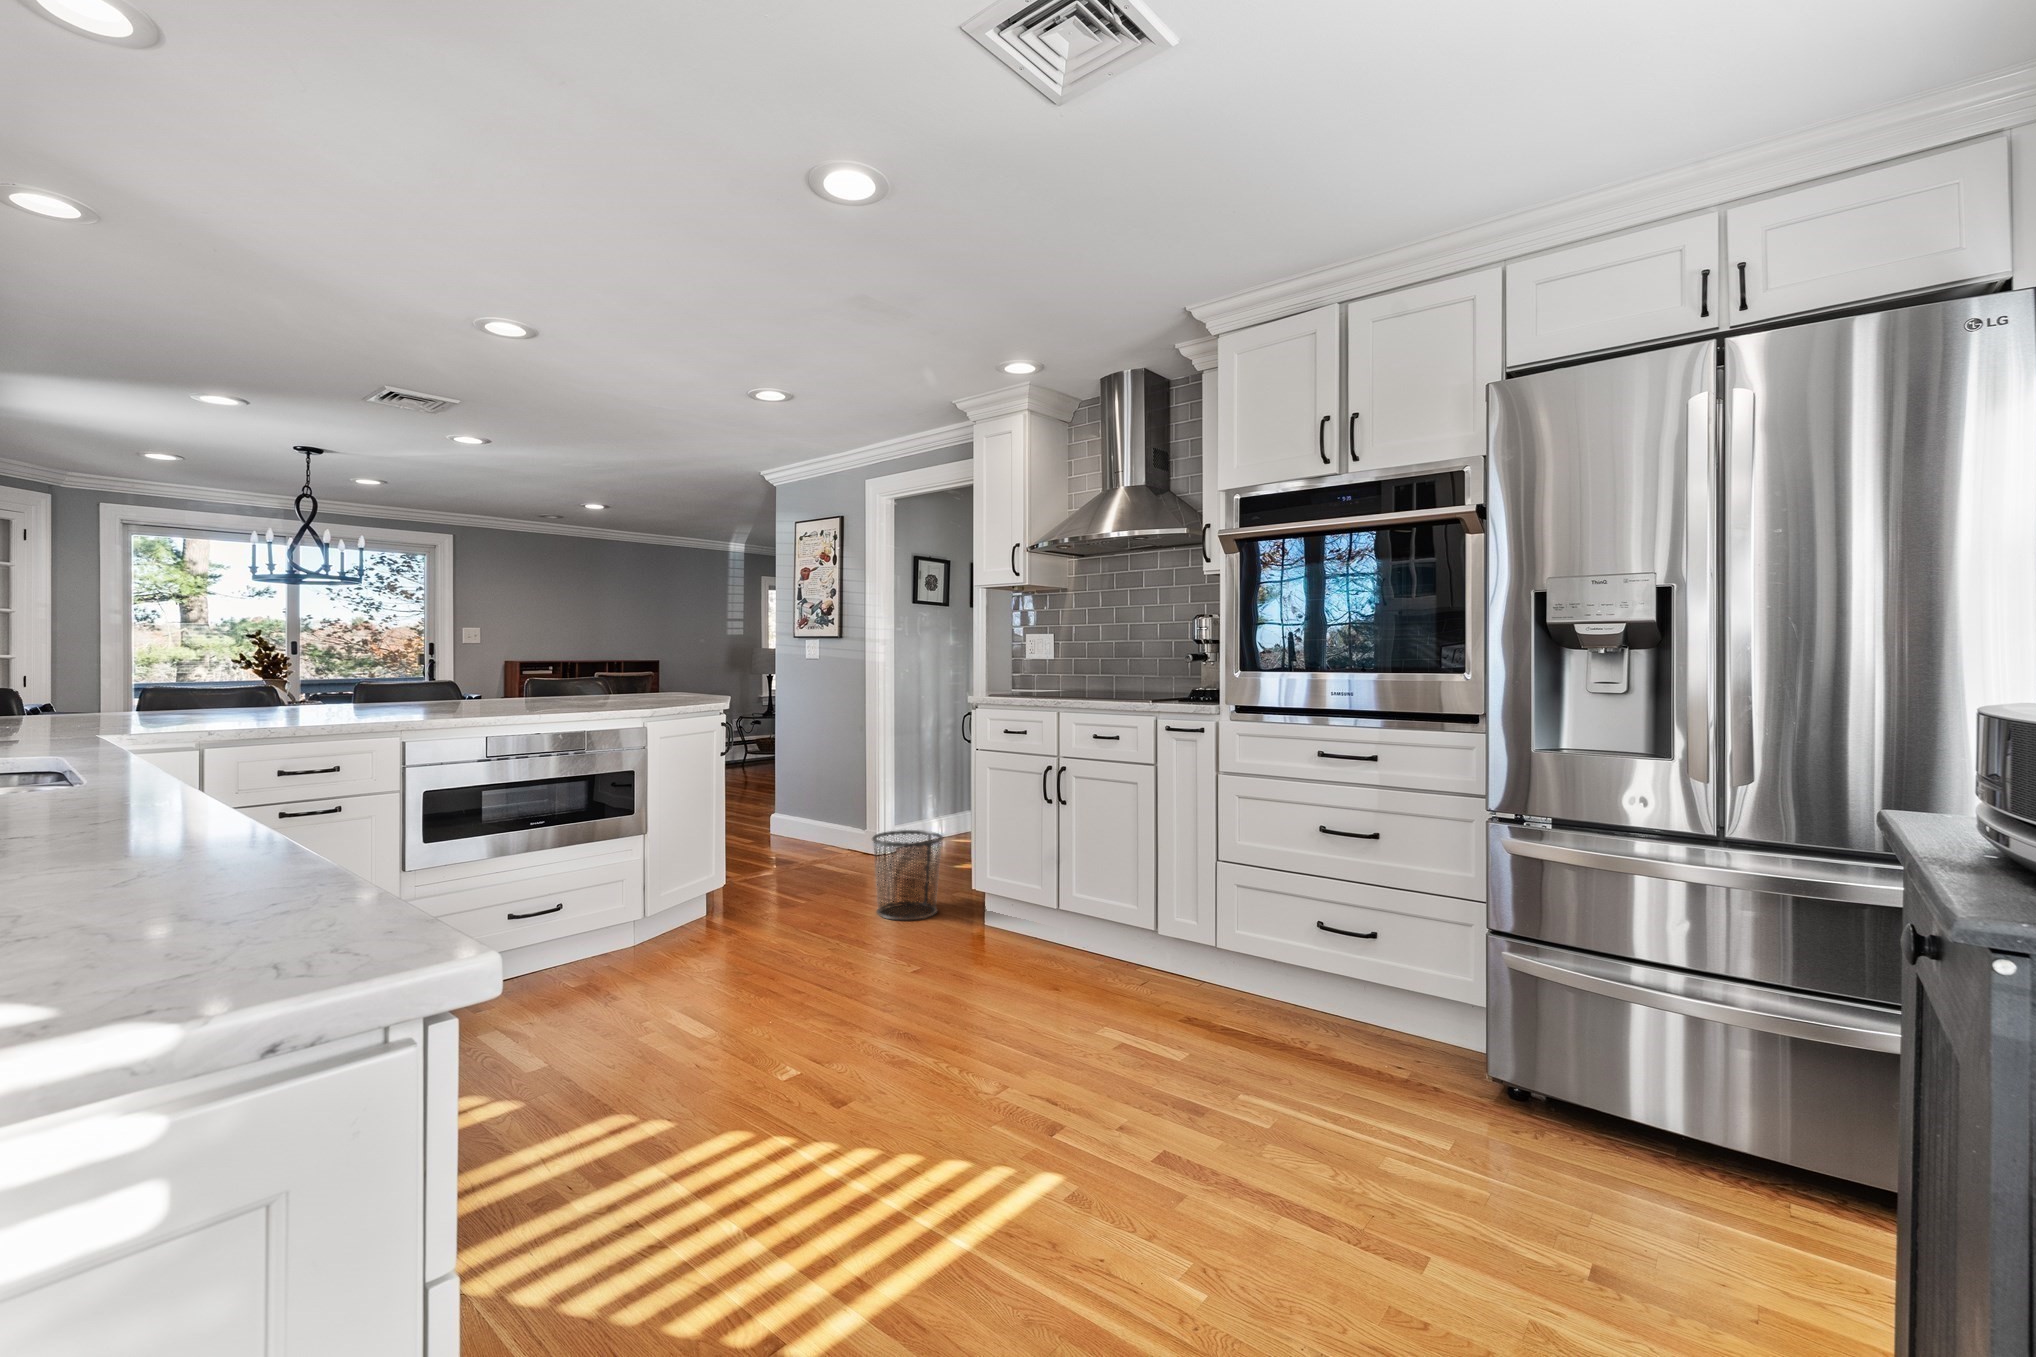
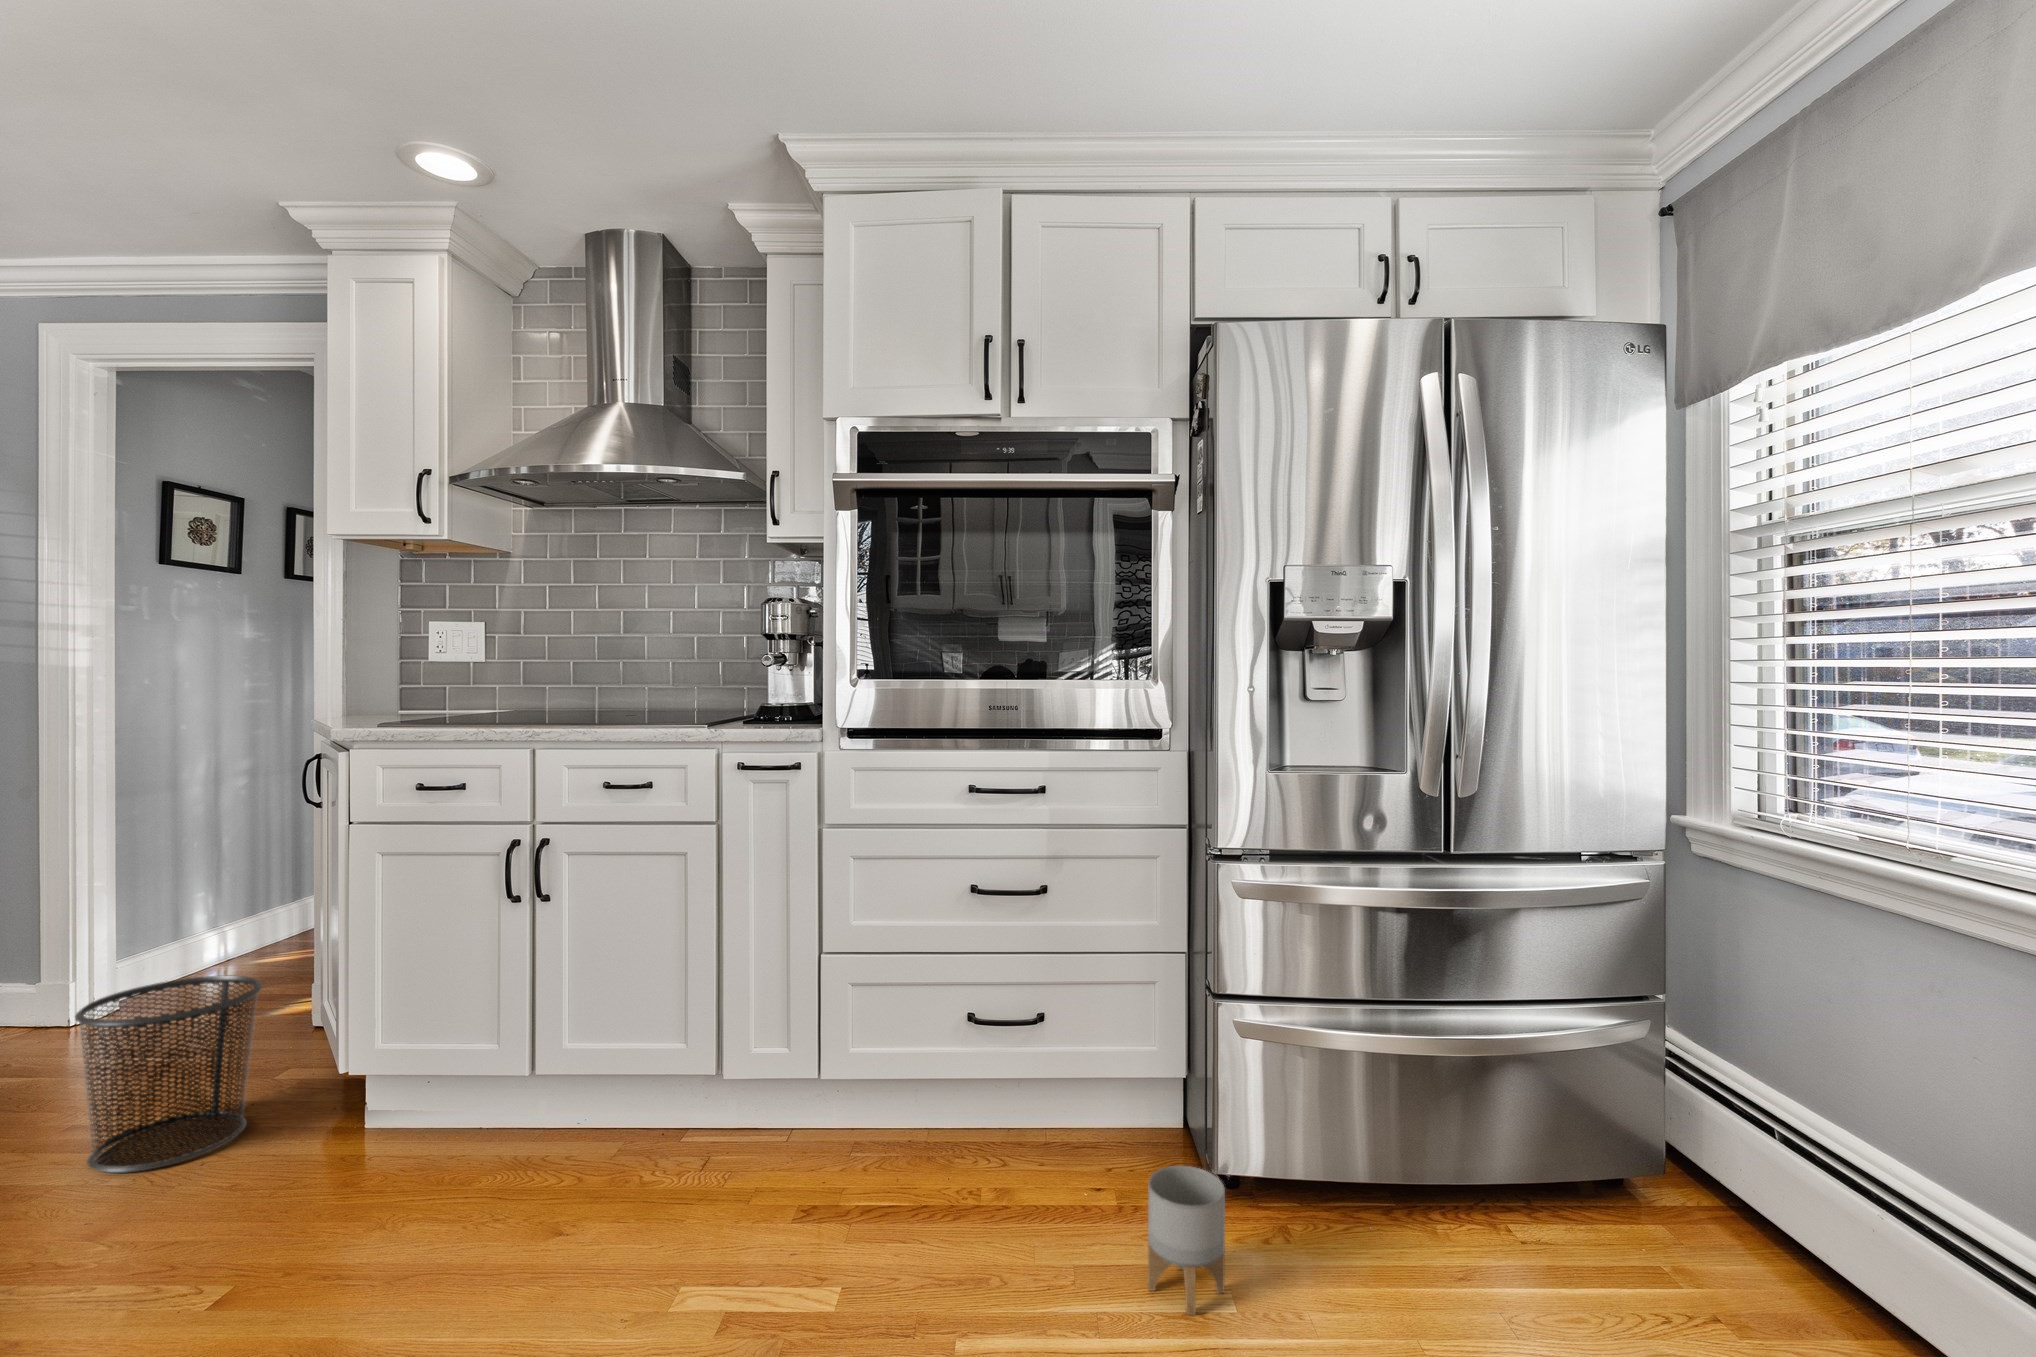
planter: none [1379,1027,1438,1122] -> present [1148,1166,1225,1315]

